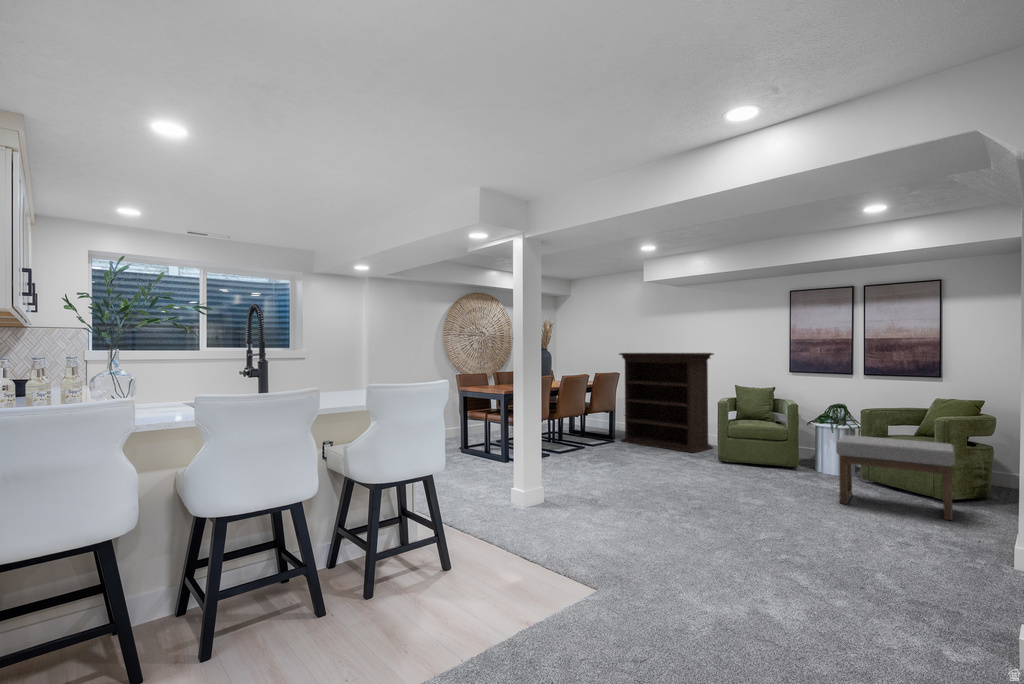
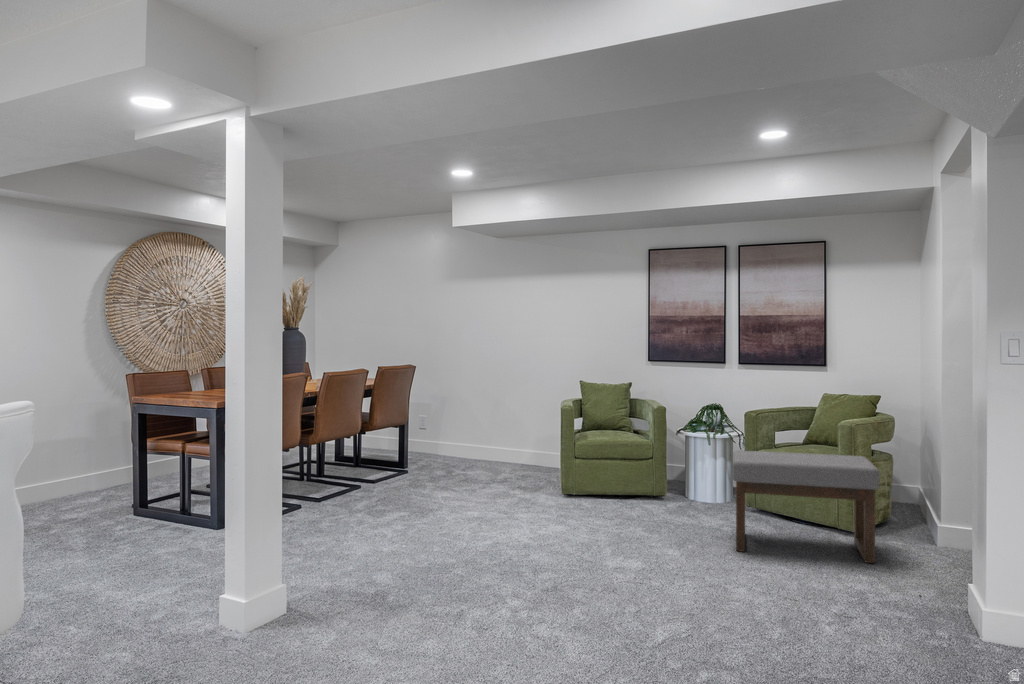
bookshelf: present [619,353,714,453] -> none [412,335,550,482]

